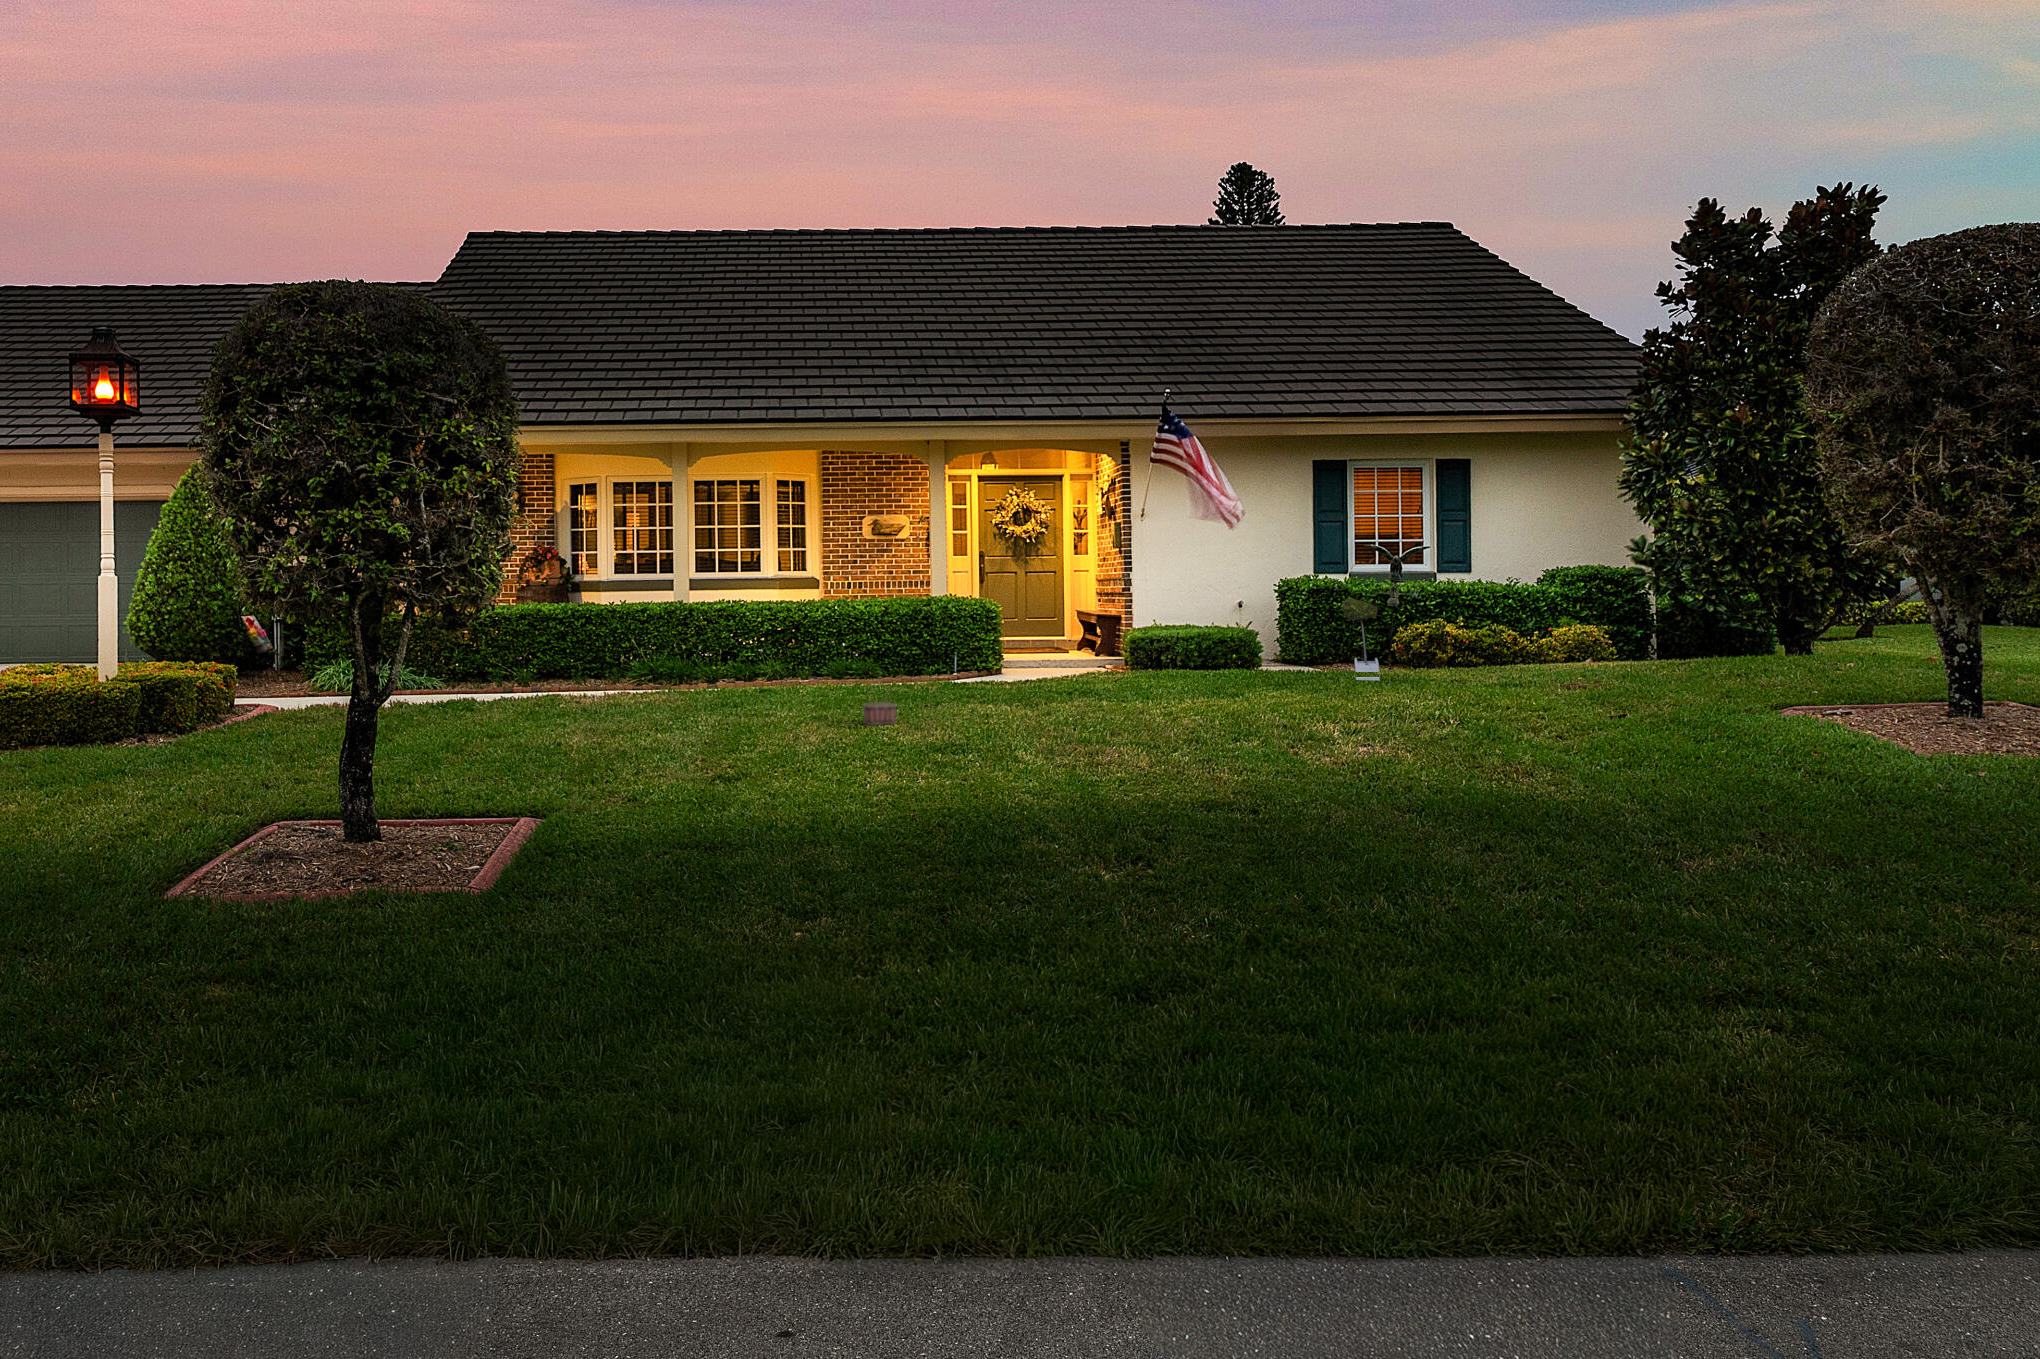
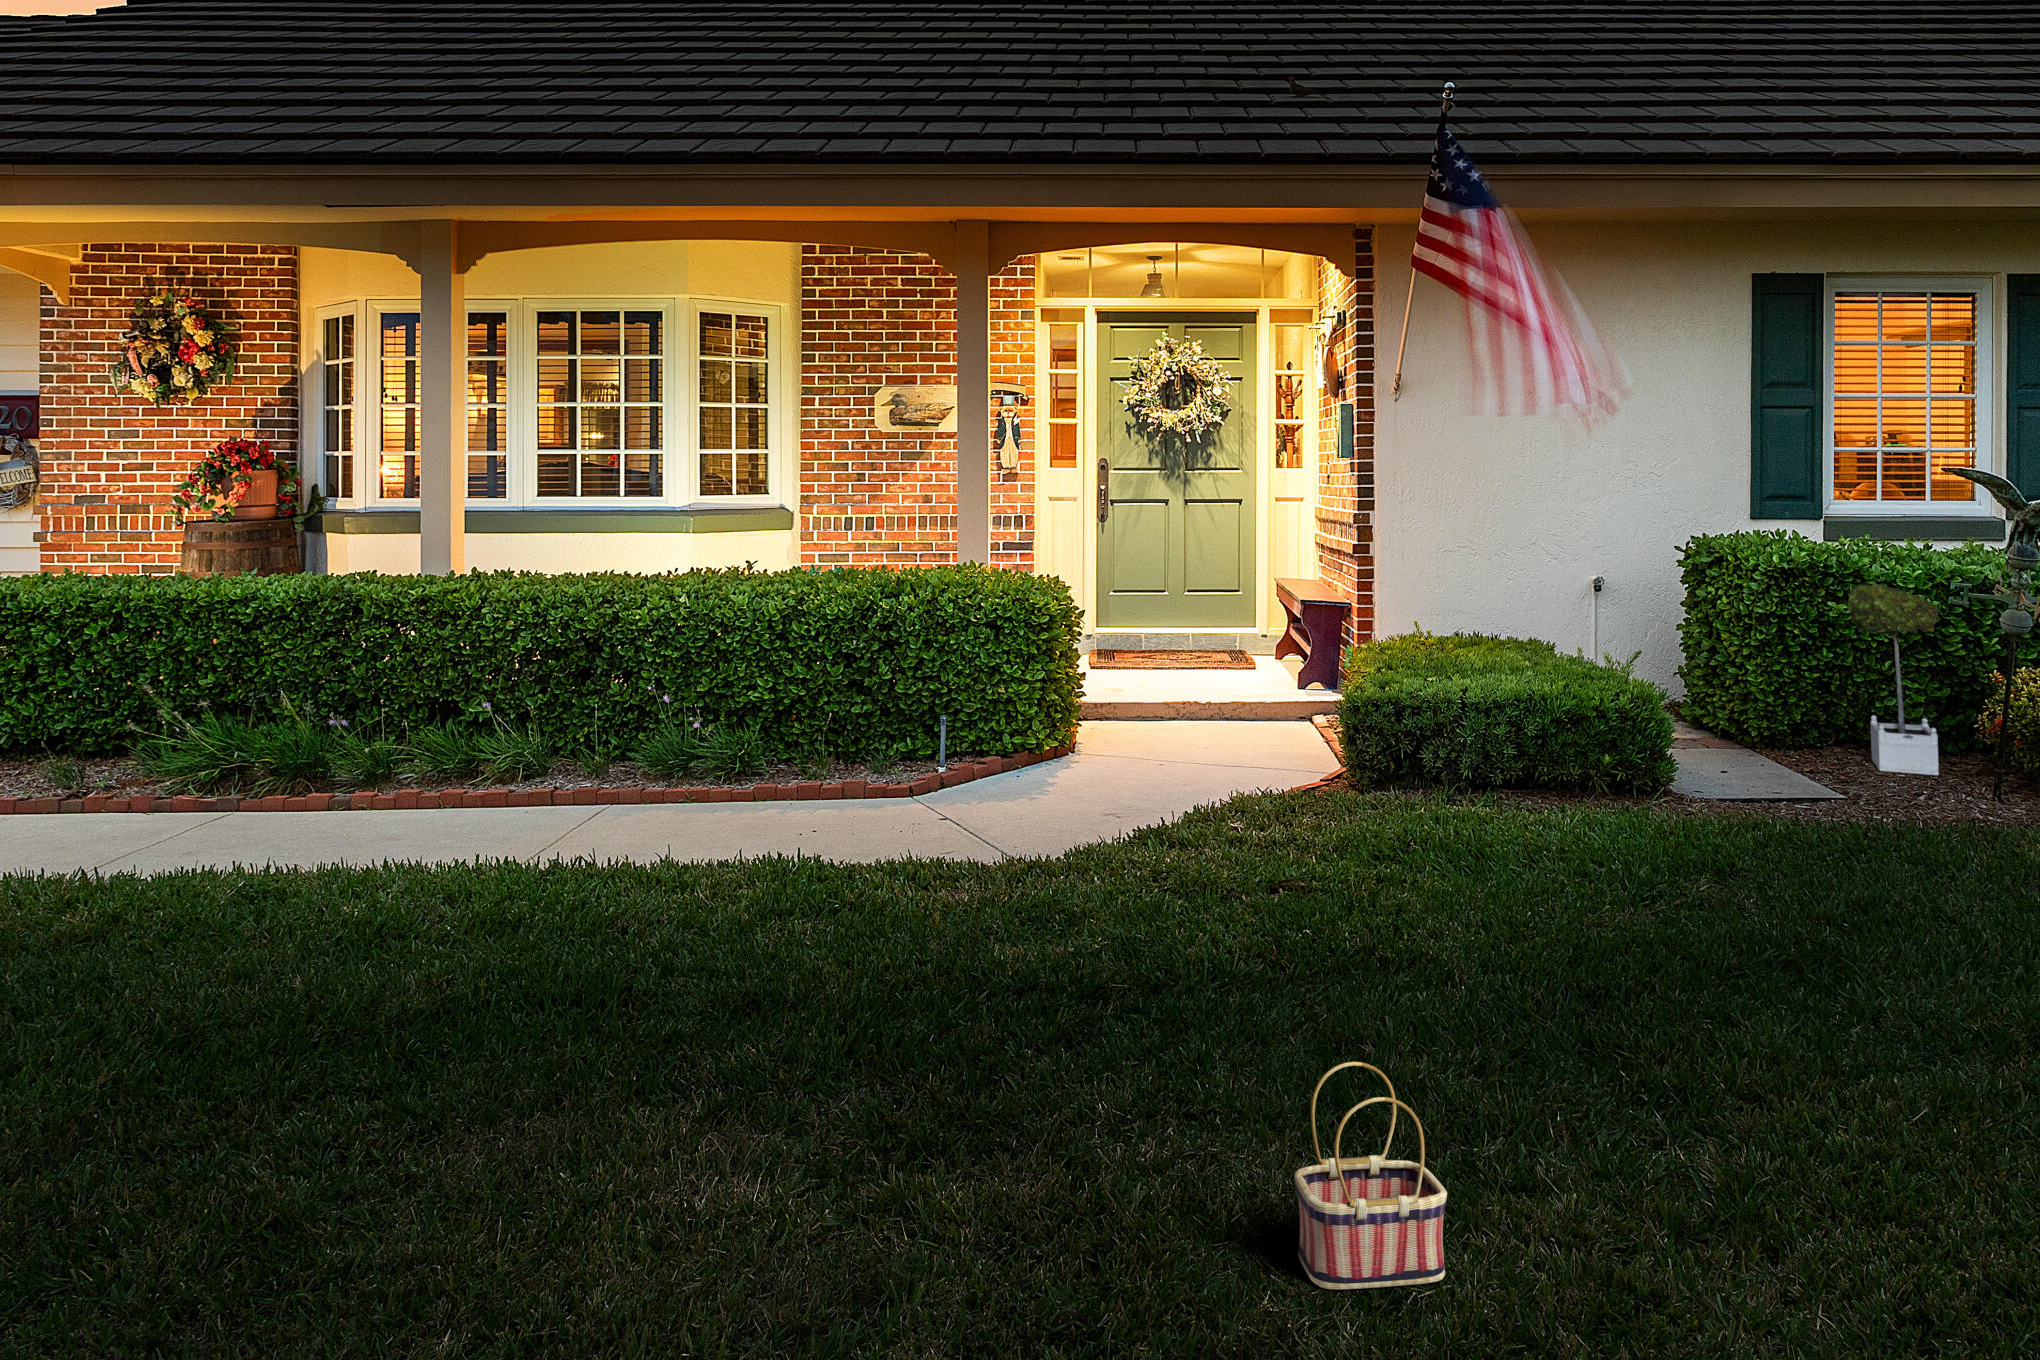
basket: present [863,684,896,725] -> present [1294,1062,1447,1289]

